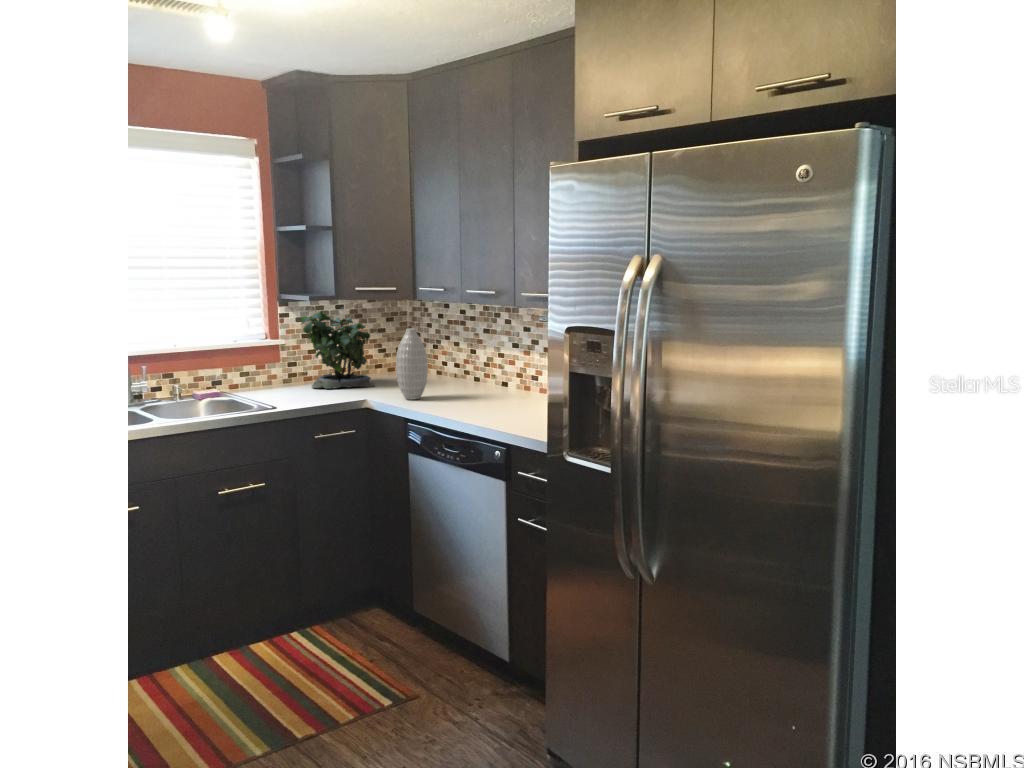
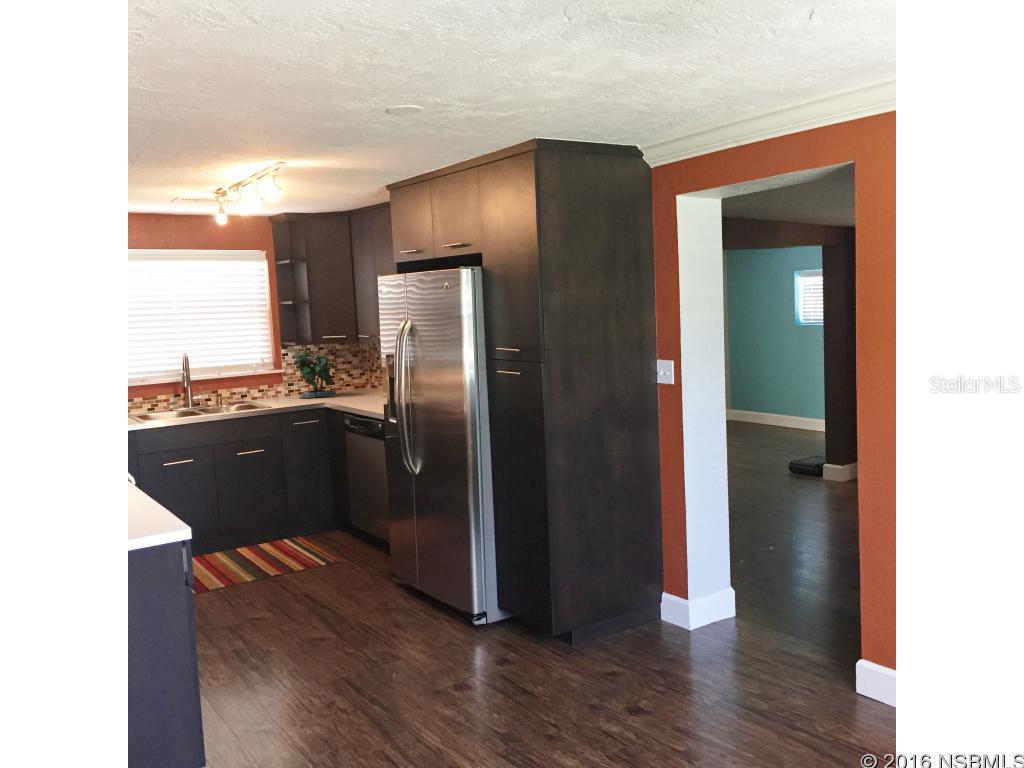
vase: present [396,328,428,400] -> none [341,359,360,401]

